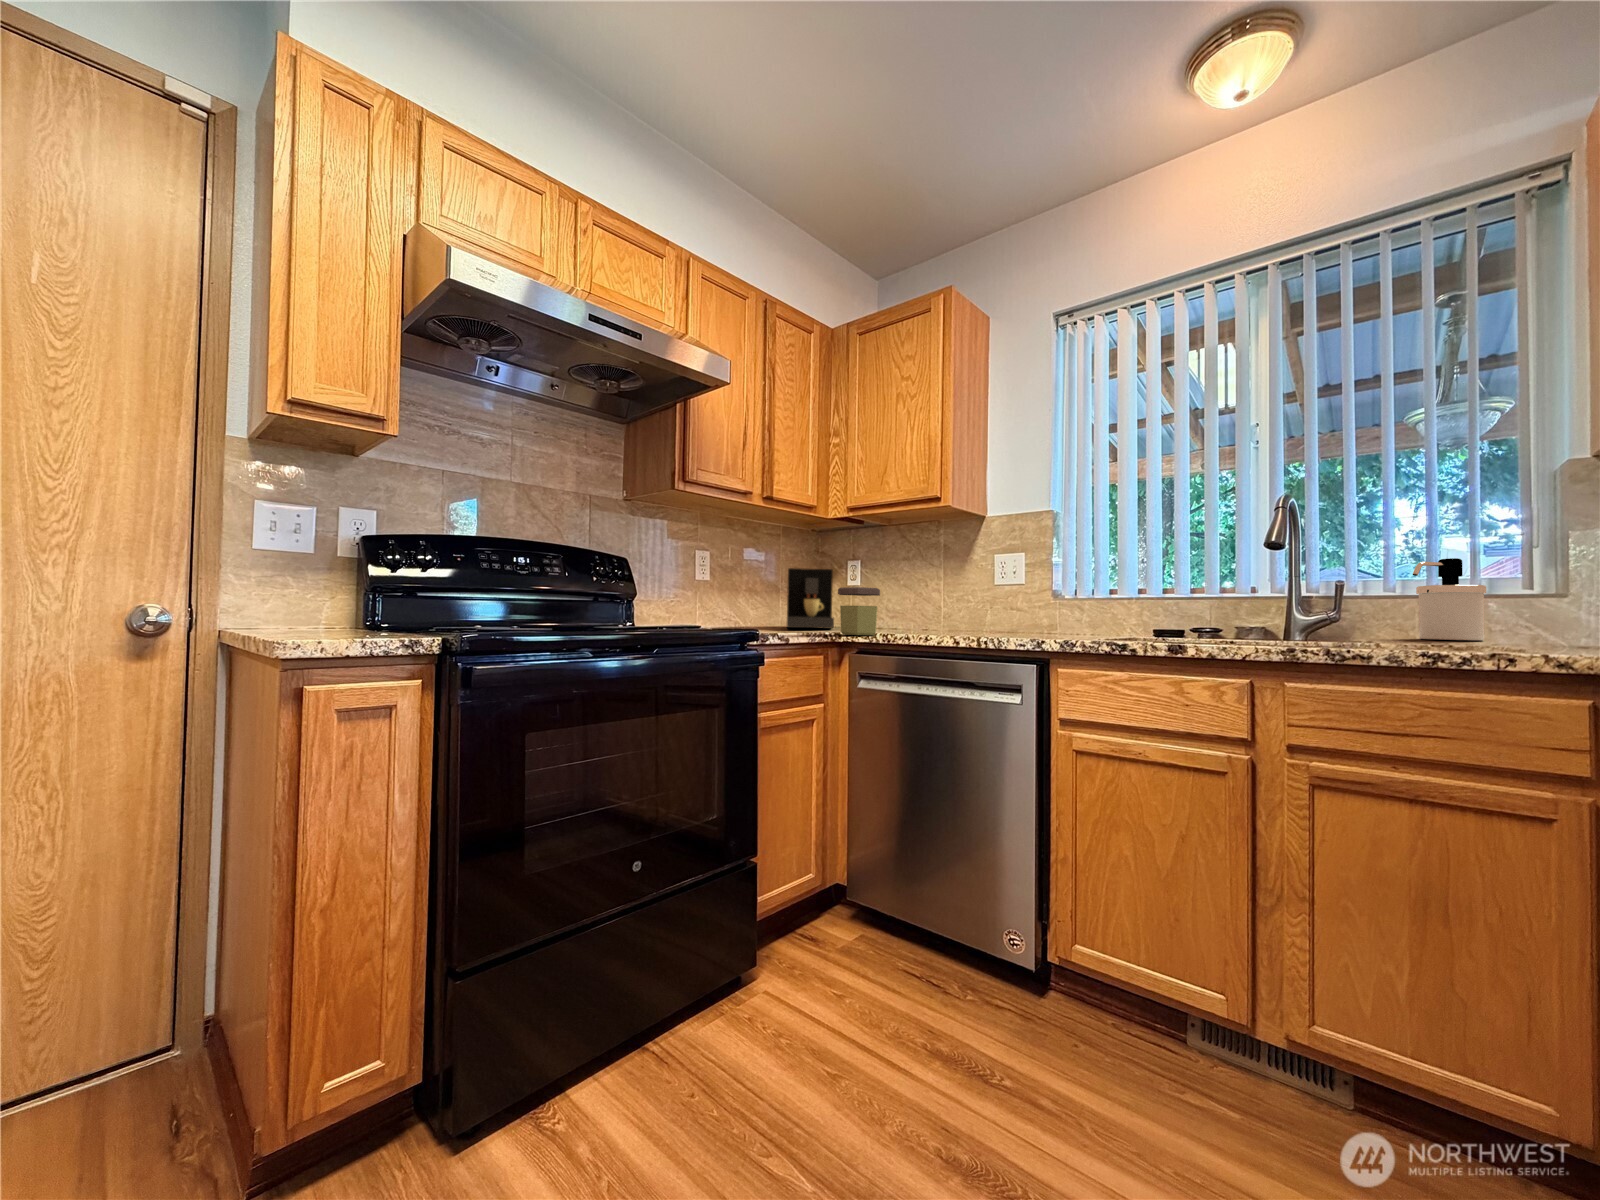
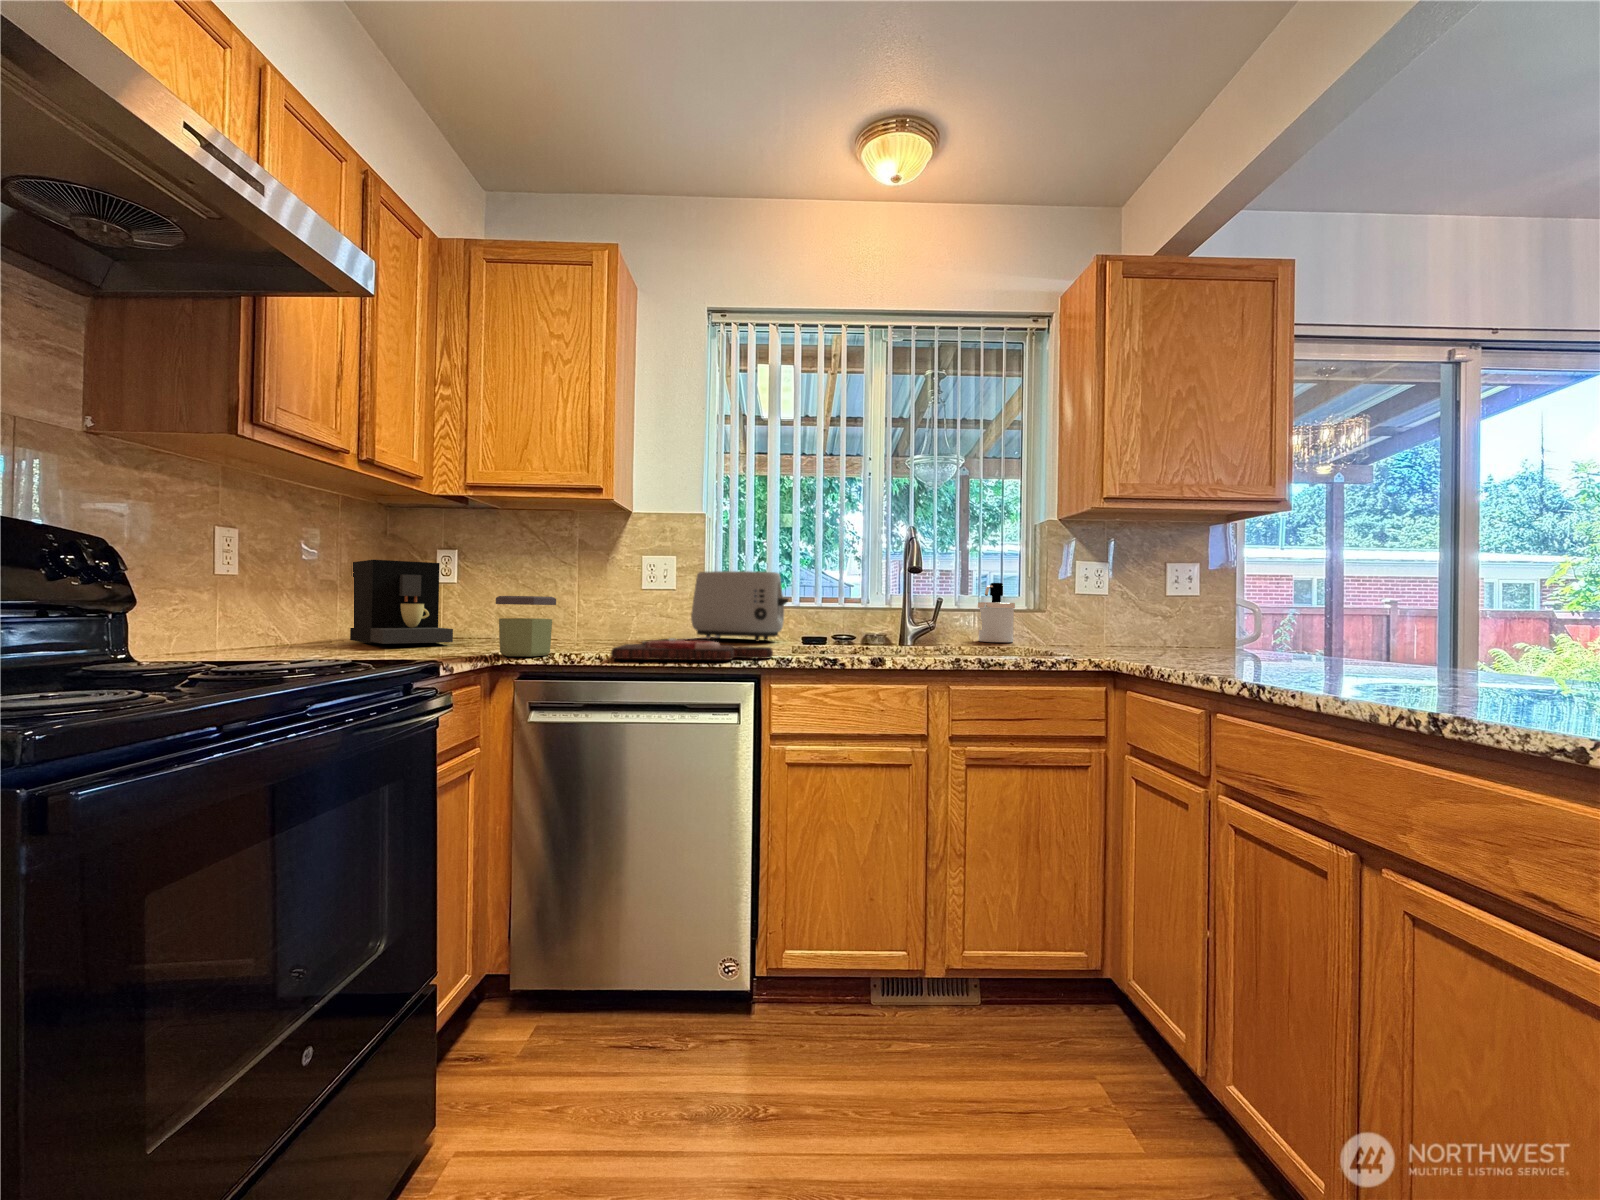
toaster: none [1031,561,1126,633] -> present [691,571,788,641]
cutting board: none [906,619,1060,642] -> present [611,636,773,660]

